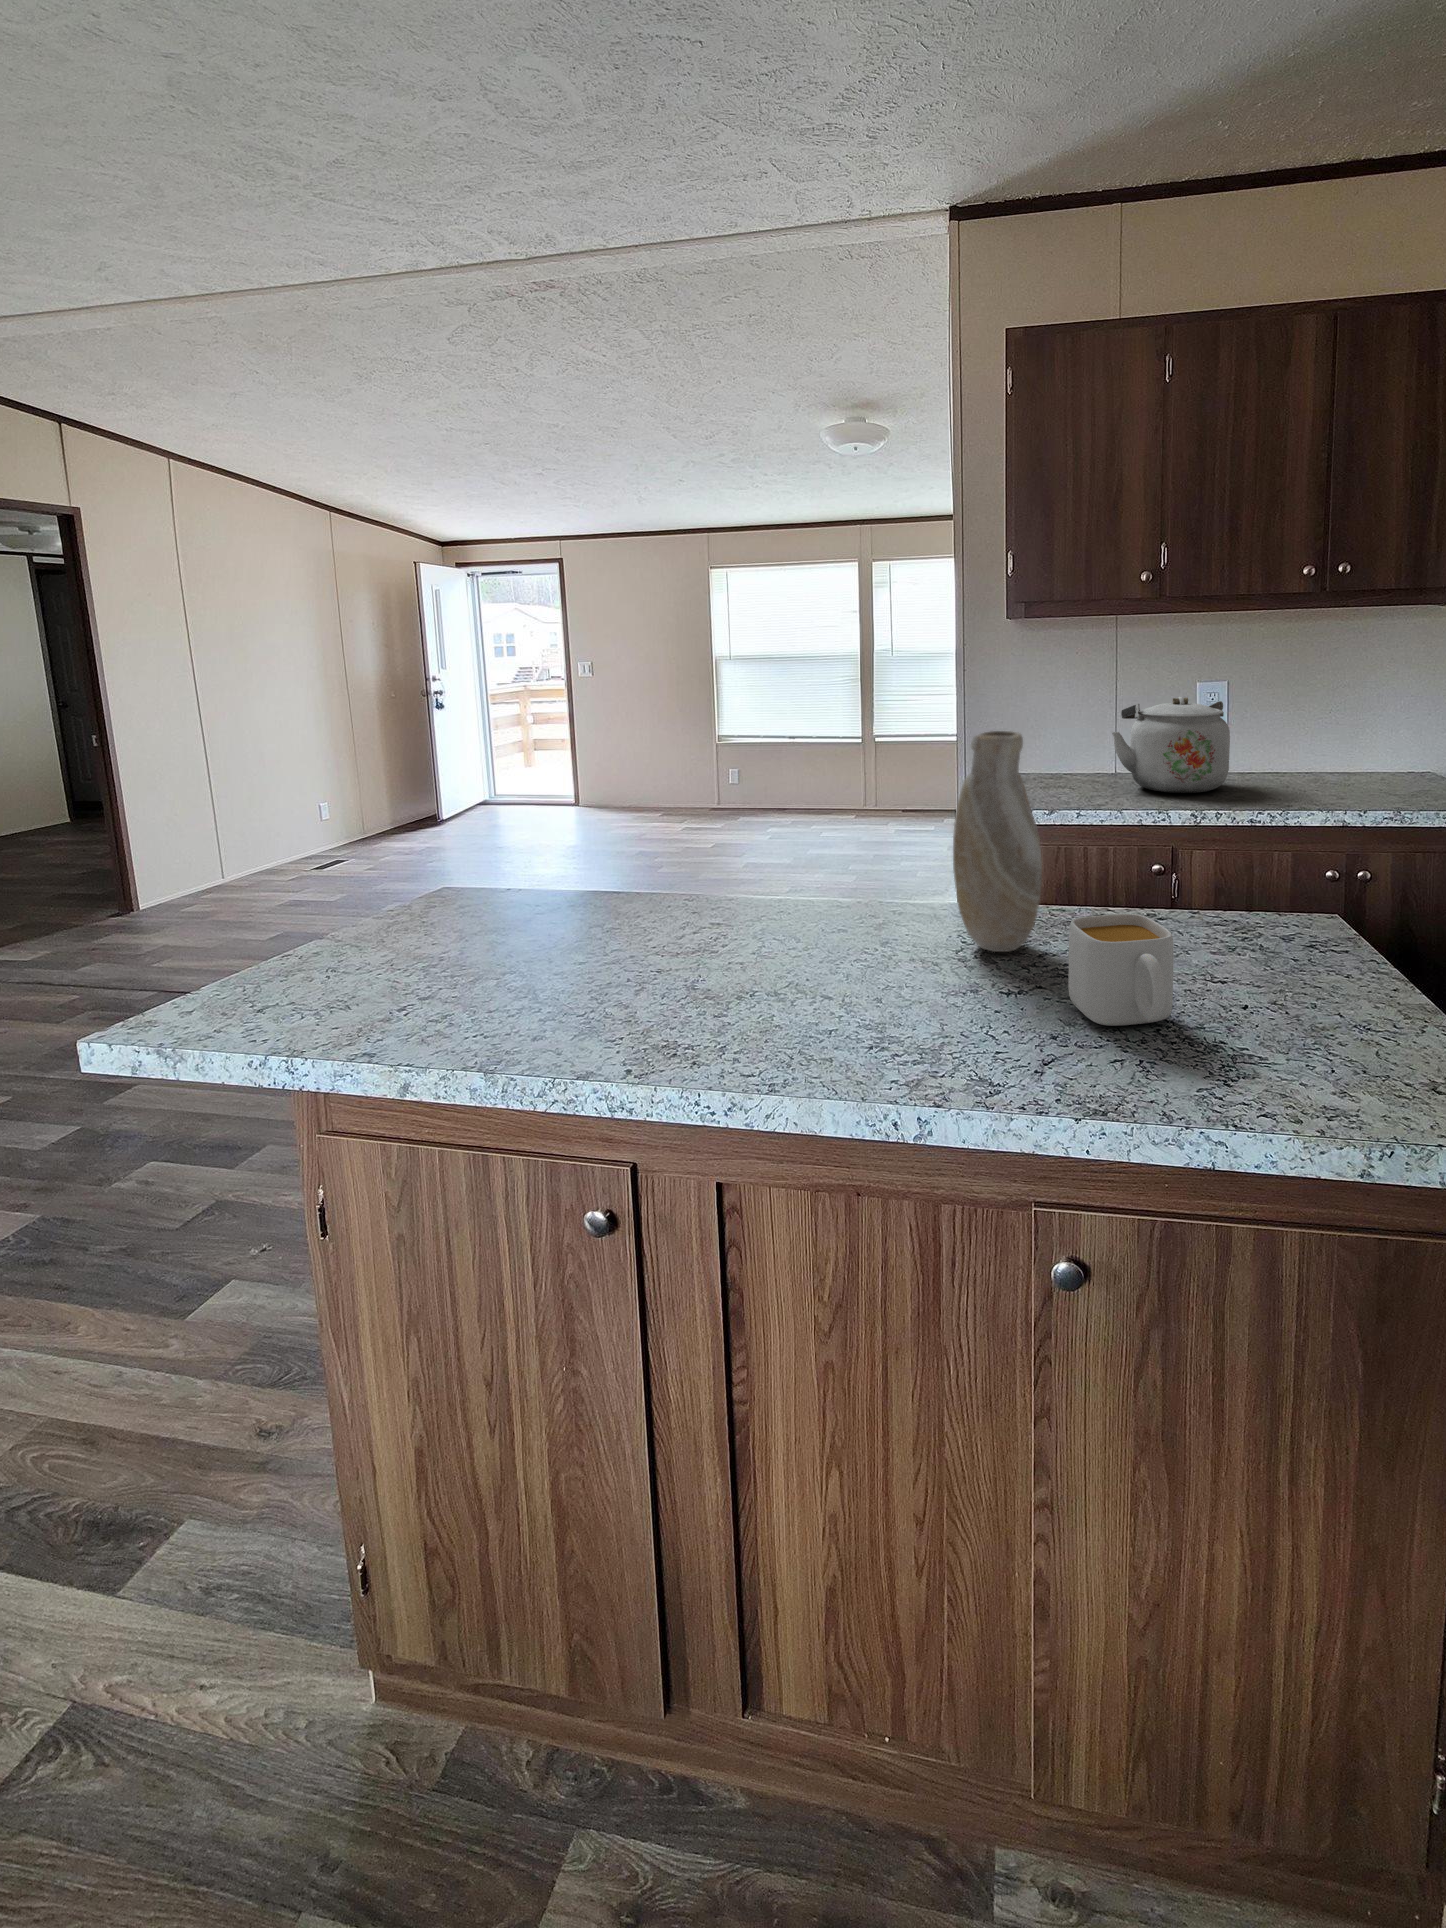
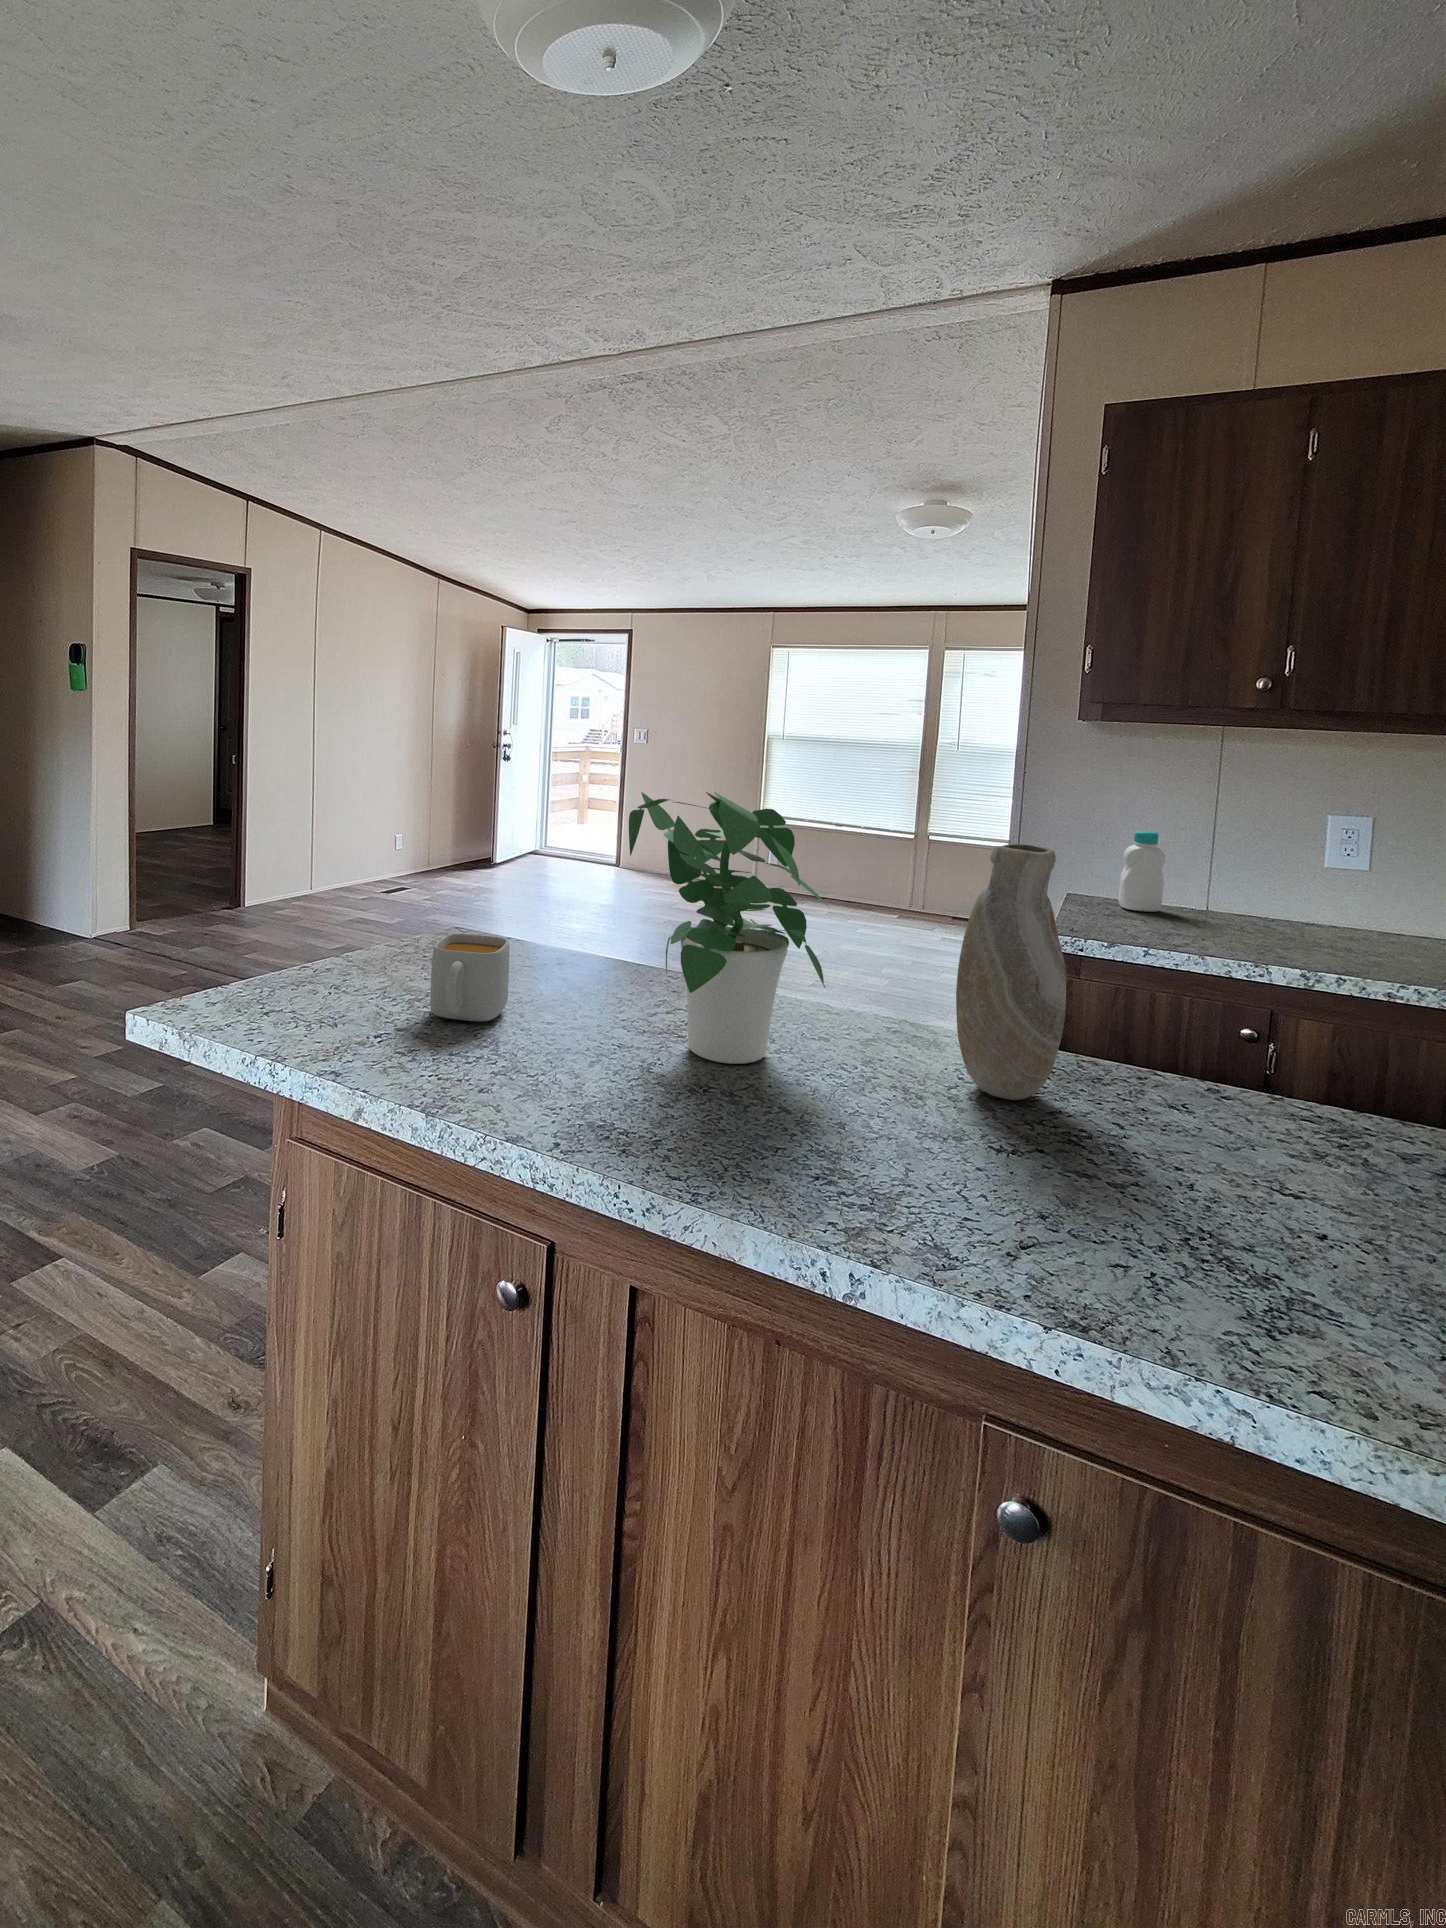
kettle: present [1112,697,1230,793] -> none [1201,832,1364,950]
bottle: none [1050,709,1083,780] -> present [1118,830,1165,912]
potted plant: none [641,714,843,969] -> present [629,792,830,1064]
mug: present [1068,914,1174,1026] -> present [430,934,509,1021]

